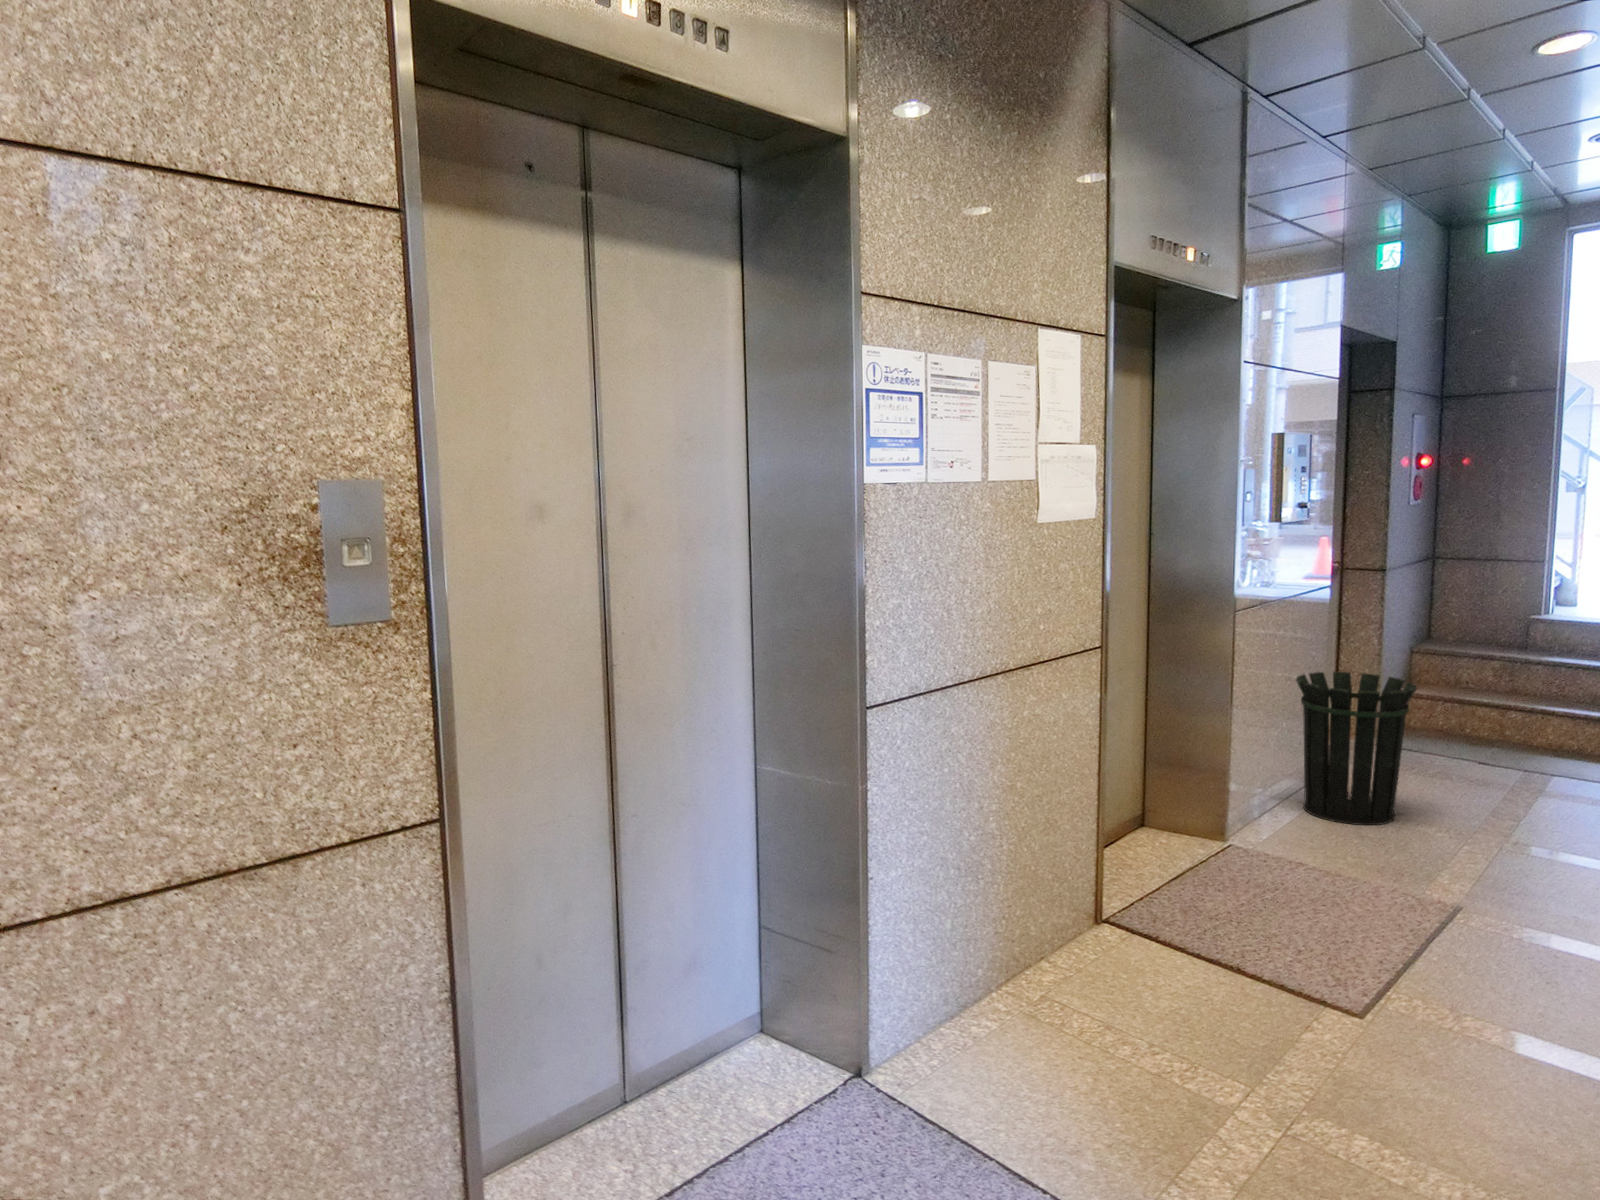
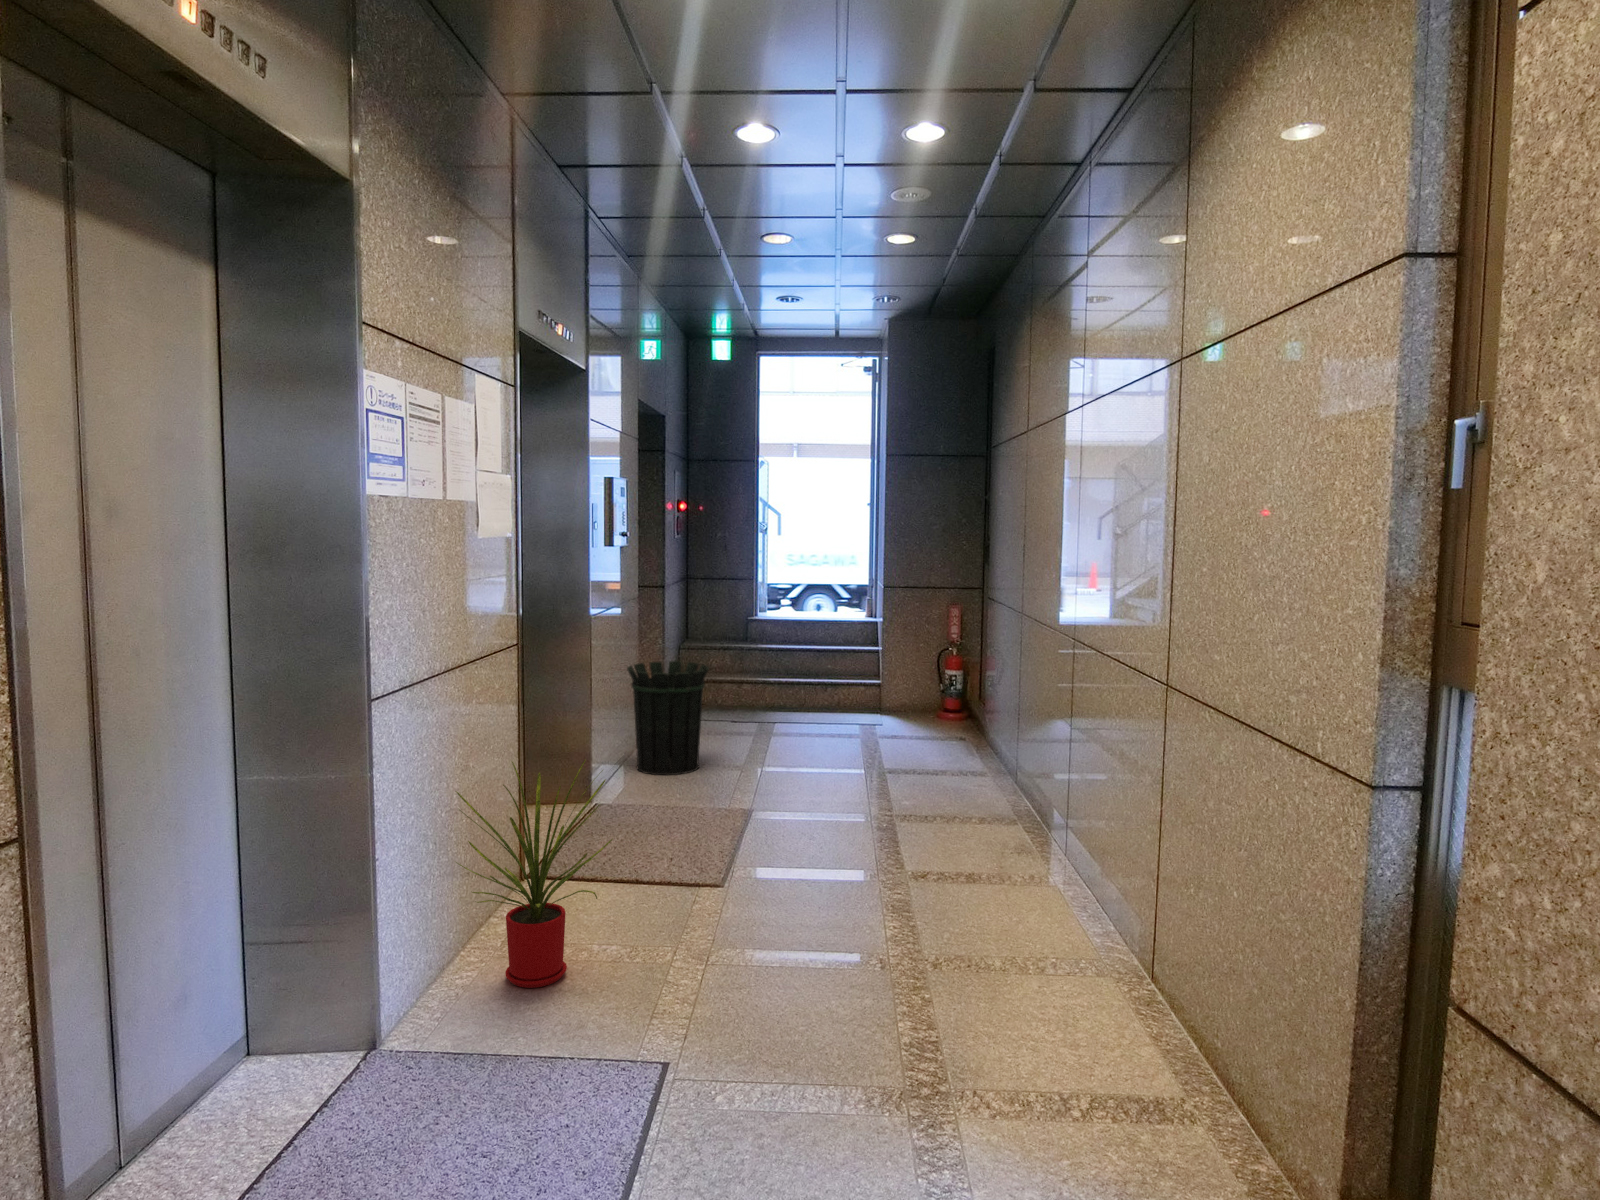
house plant: none [968,789,1163,1065] -> present [456,760,612,988]

